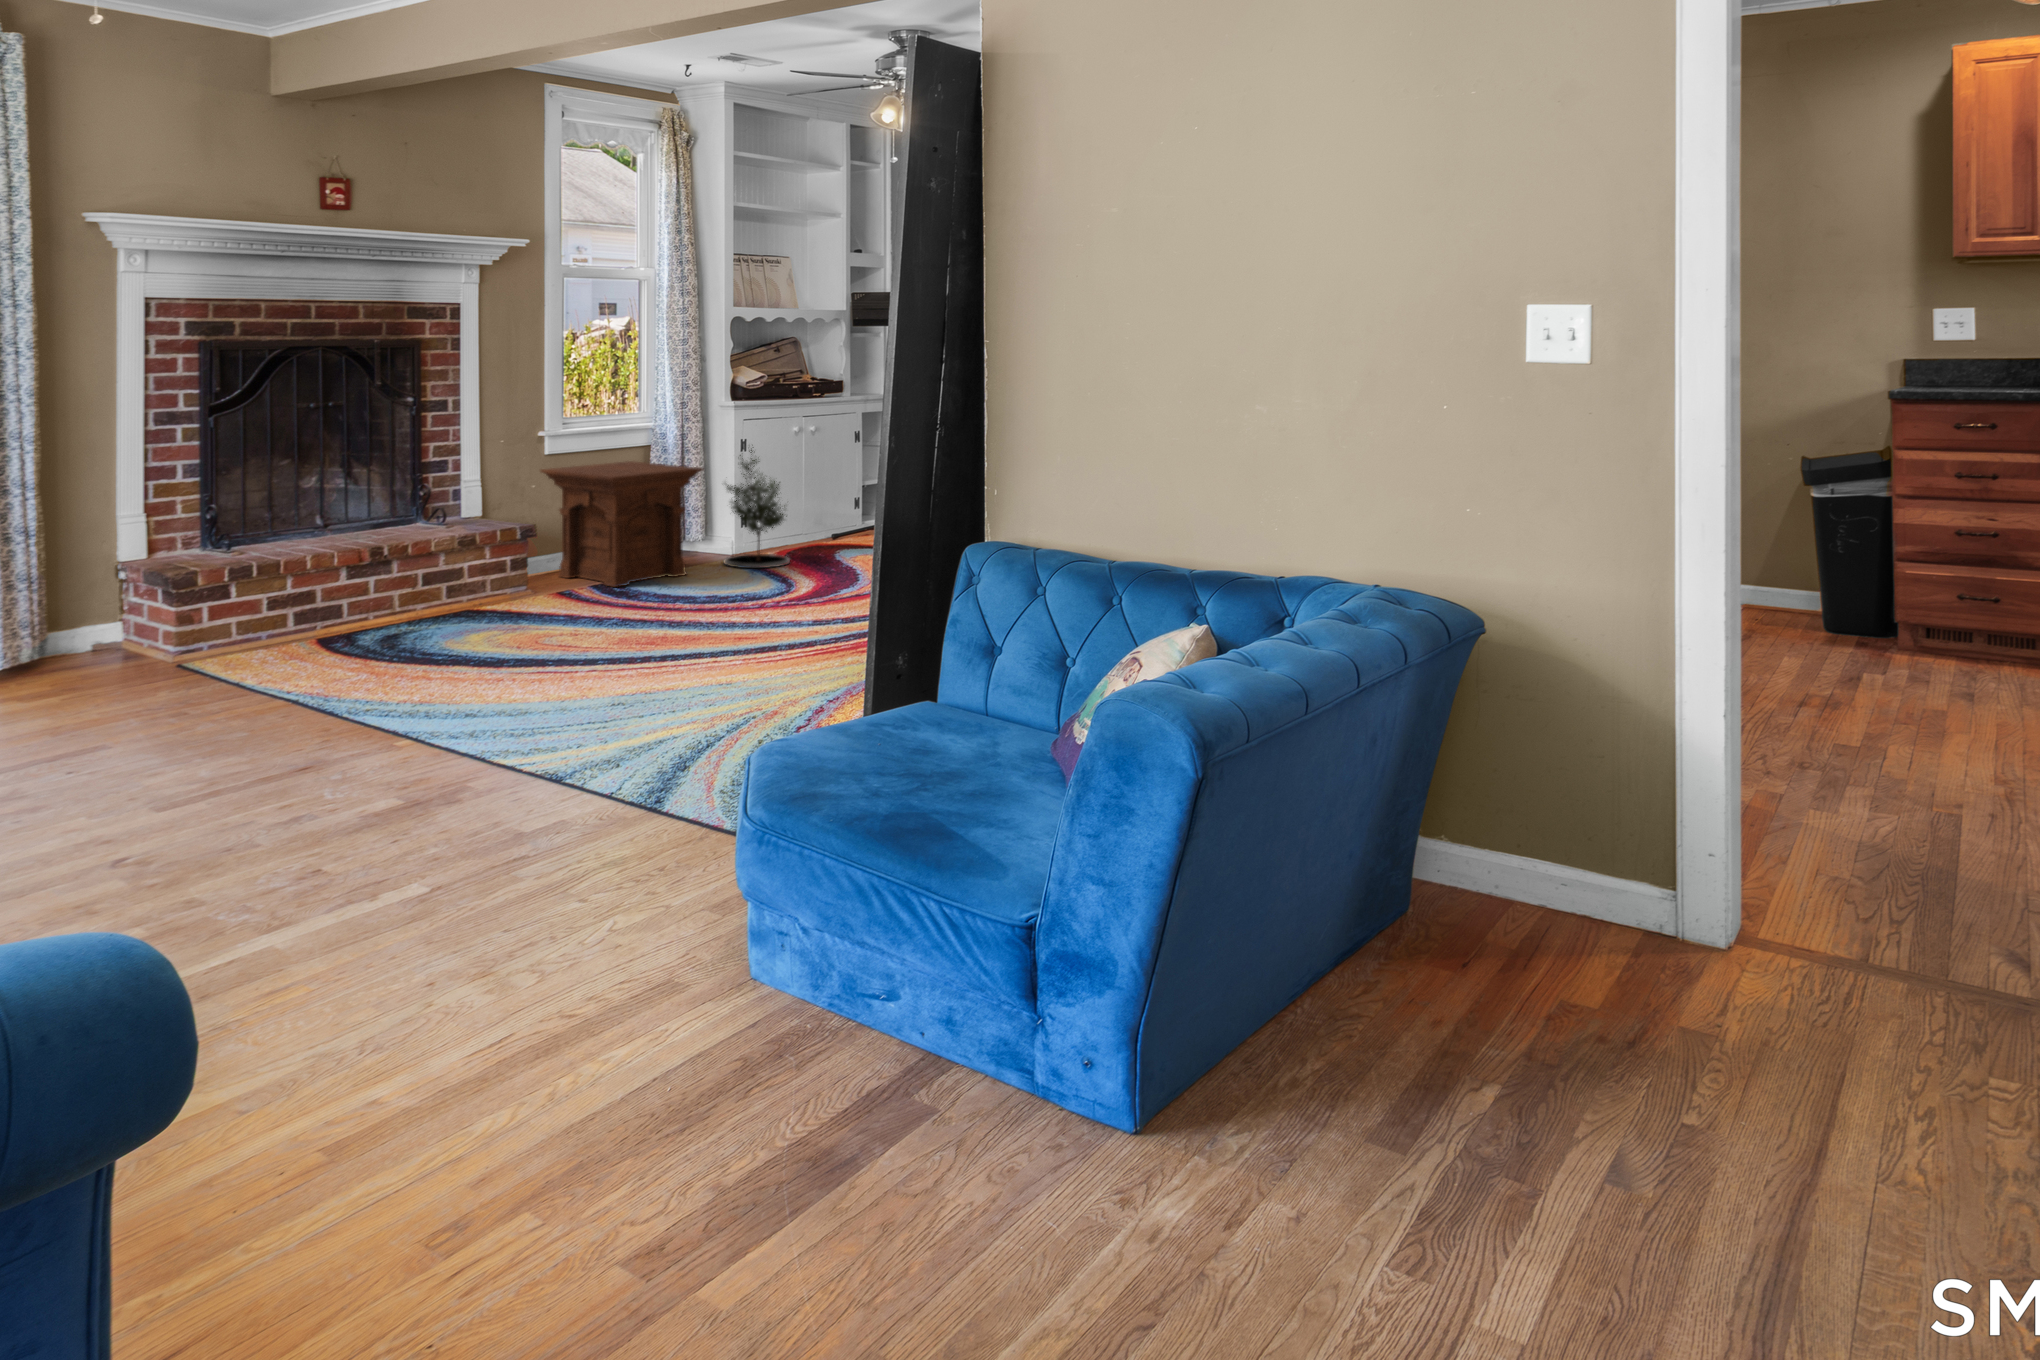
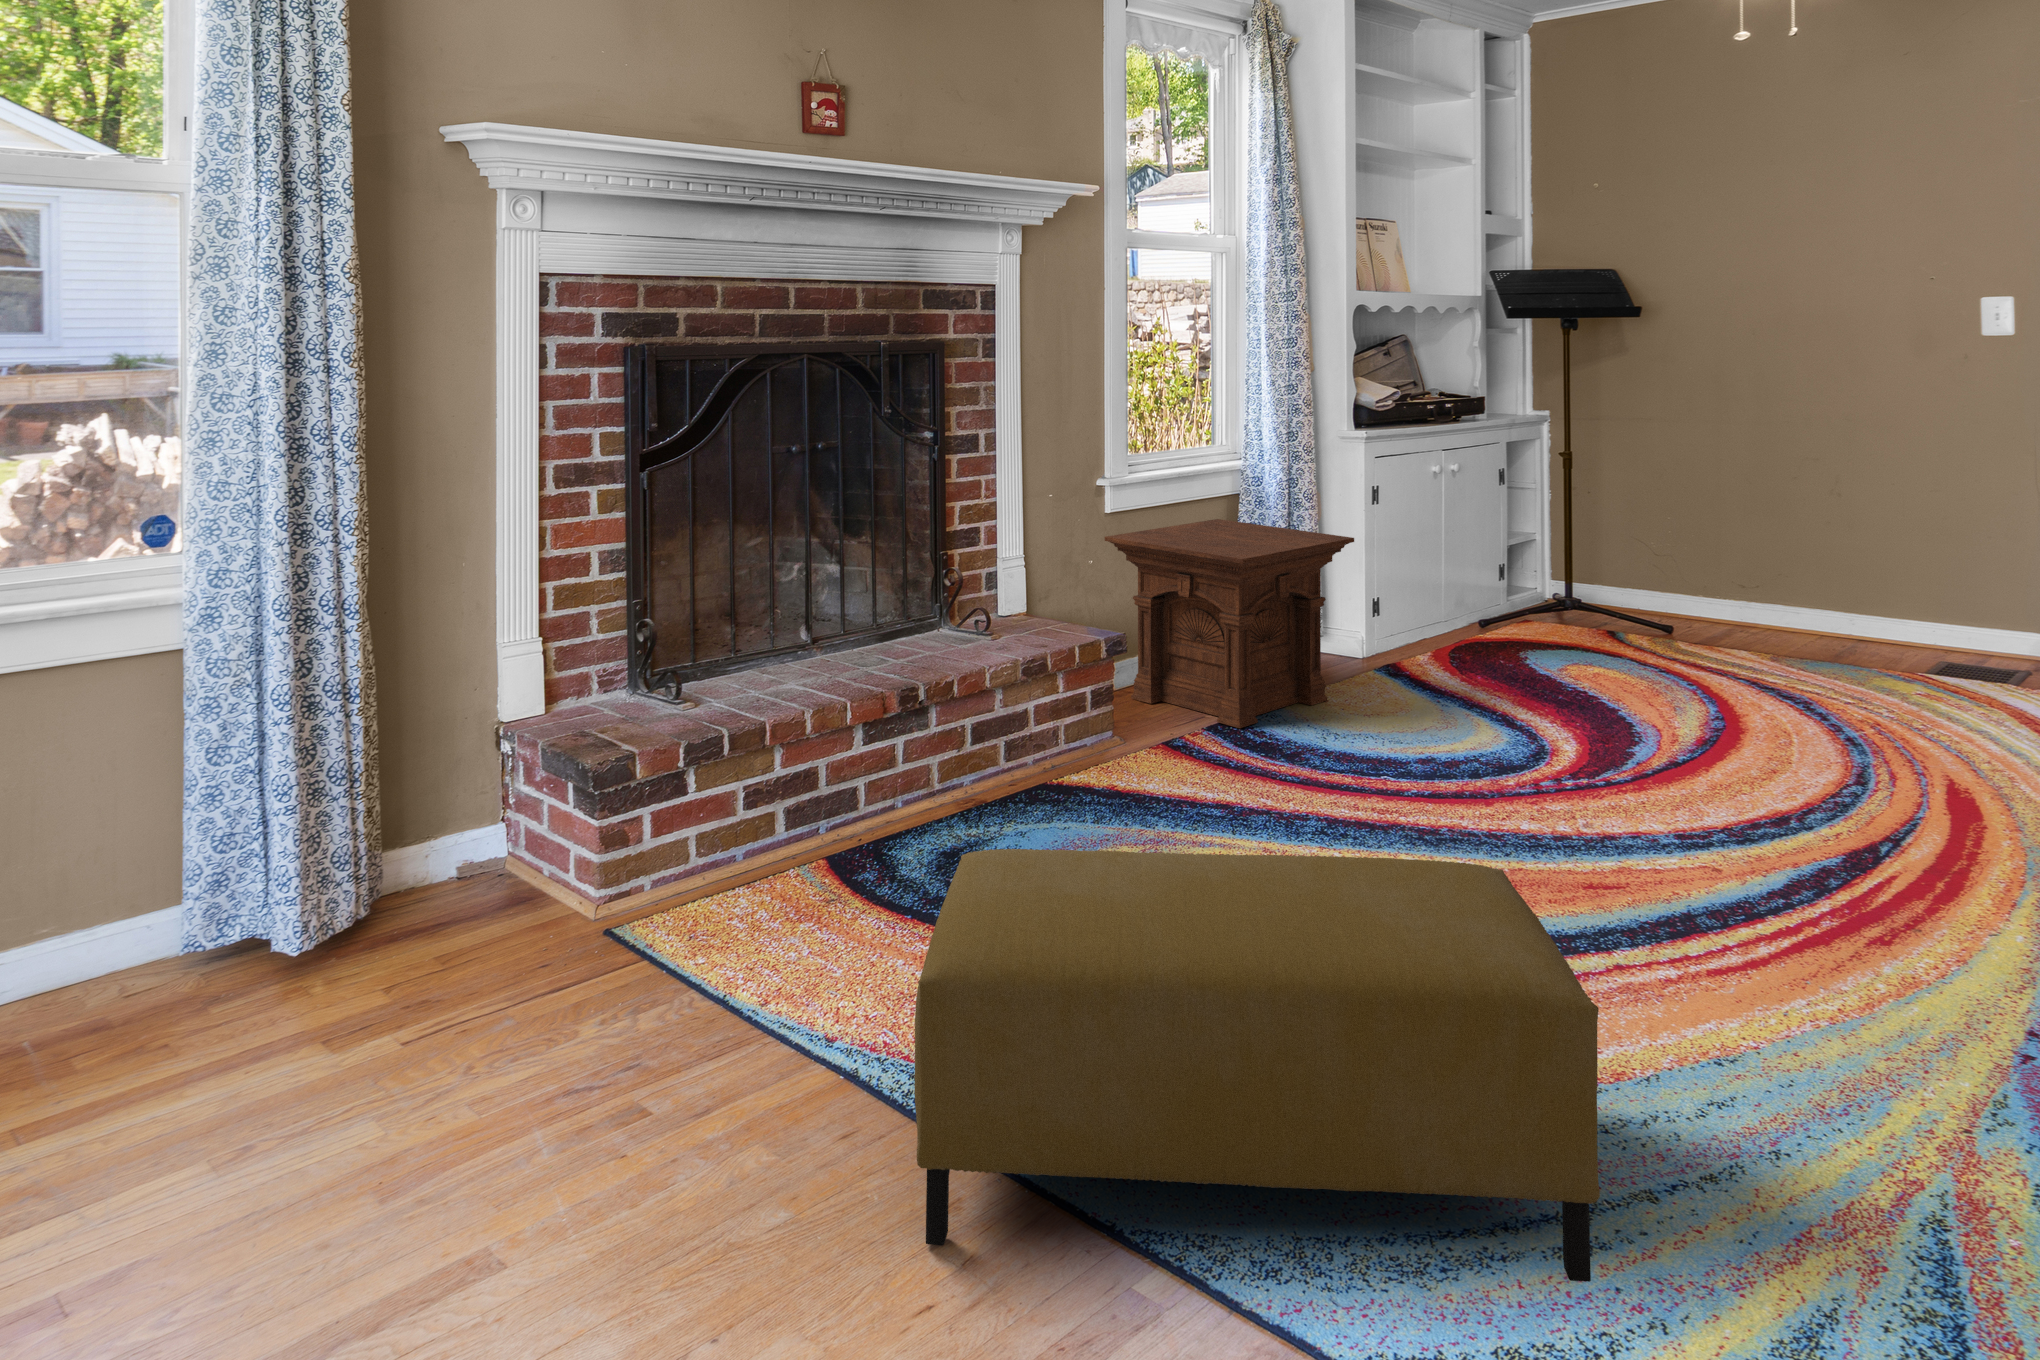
potted tree: present [723,447,790,568] -> none [1357,497,1470,687]
ottoman: none [302,582,617,730] -> present [914,849,1600,1282]

